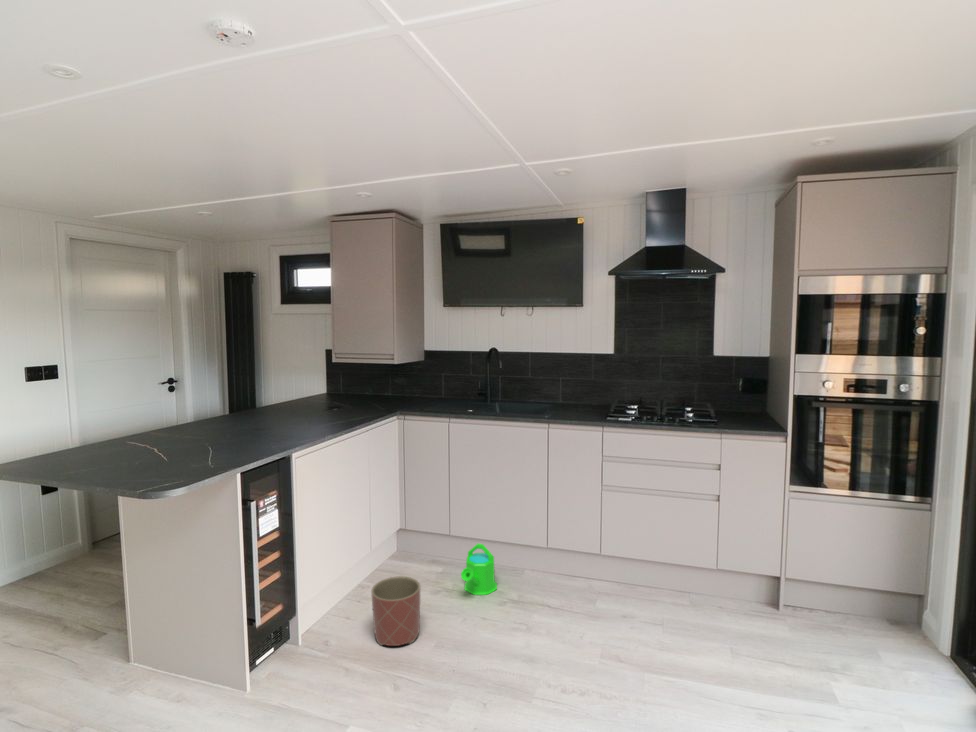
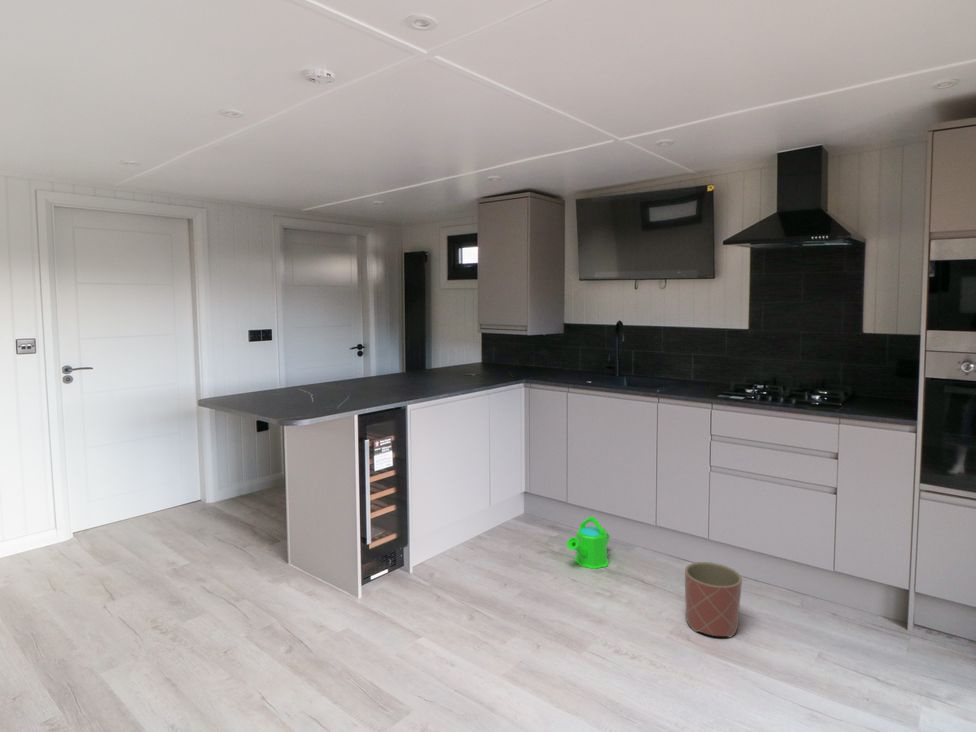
planter: present [371,576,420,646] -> present [685,562,742,637]

